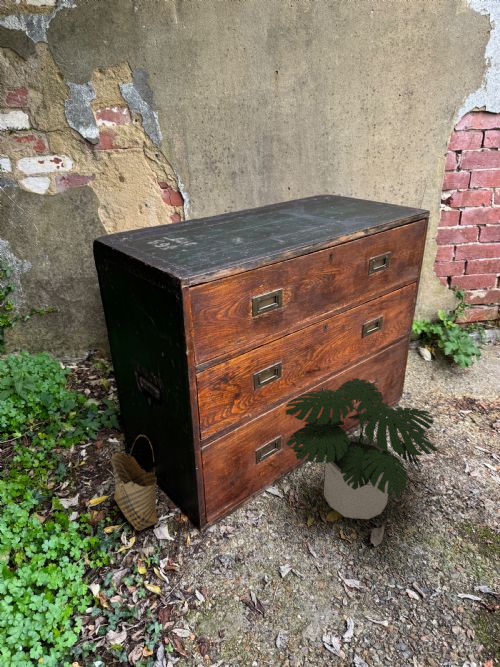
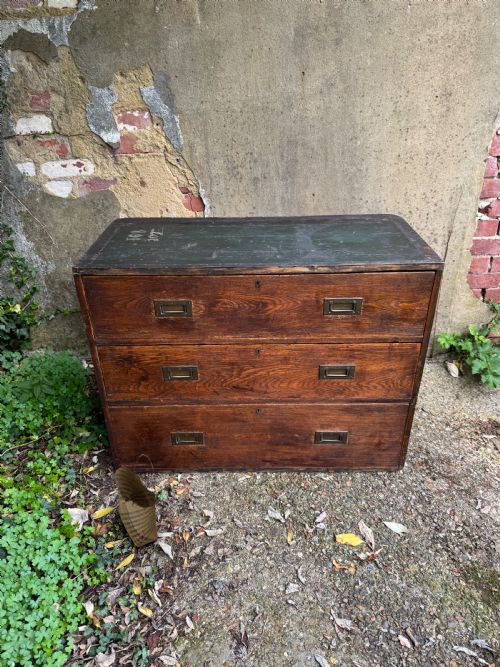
potted plant: present [286,378,438,519] -> none [286,406,446,555]

